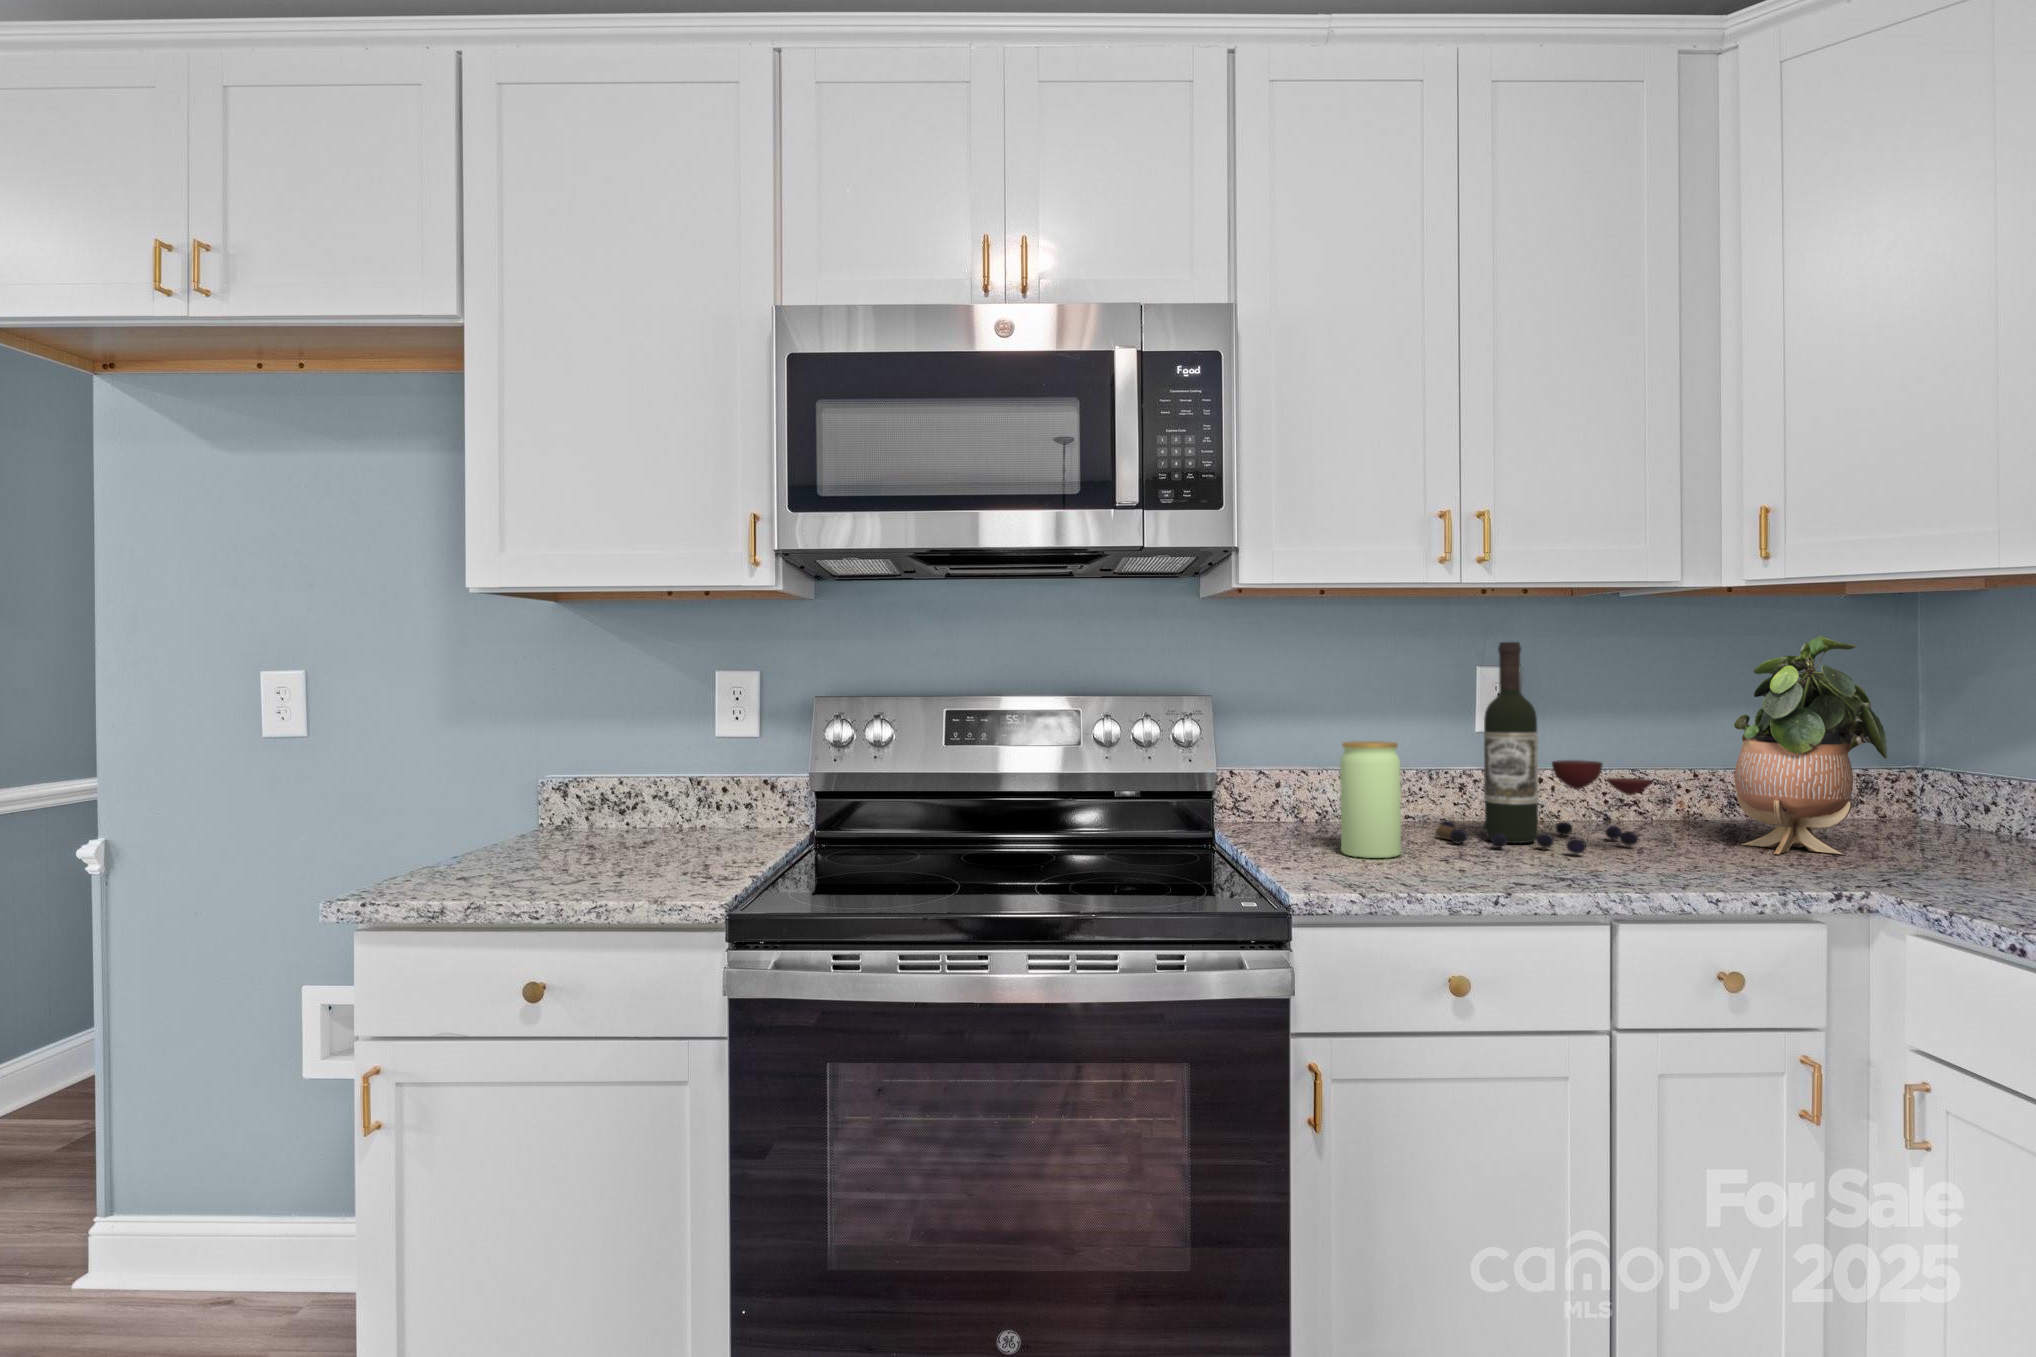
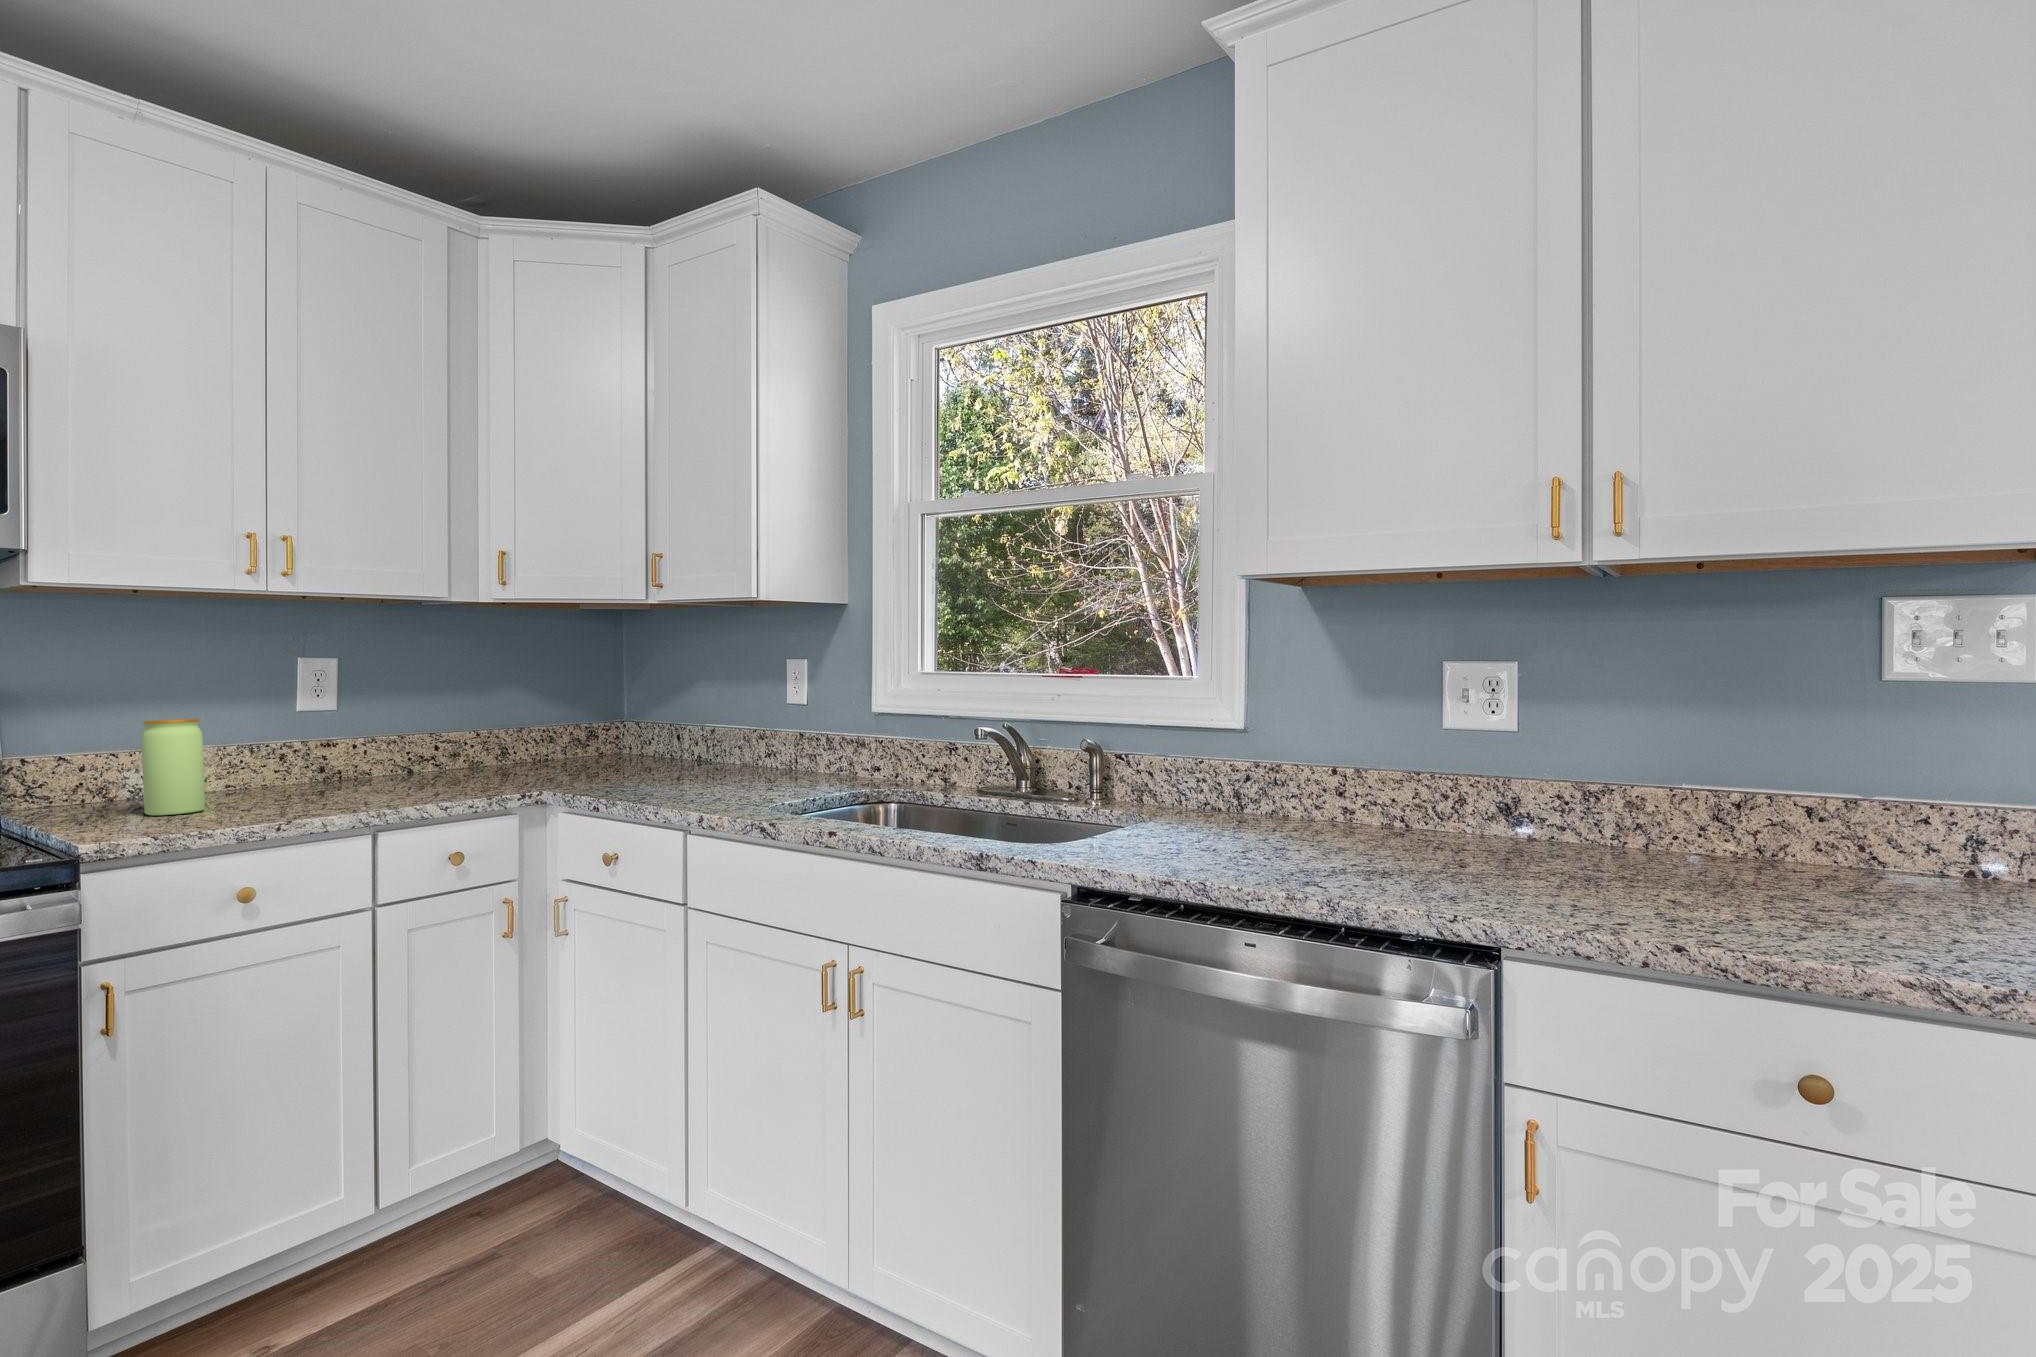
potted plant: present [1734,636,1887,854] -> none [486,634,577,780]
wine bottle: present [1436,642,1653,854] -> none [248,637,424,798]

